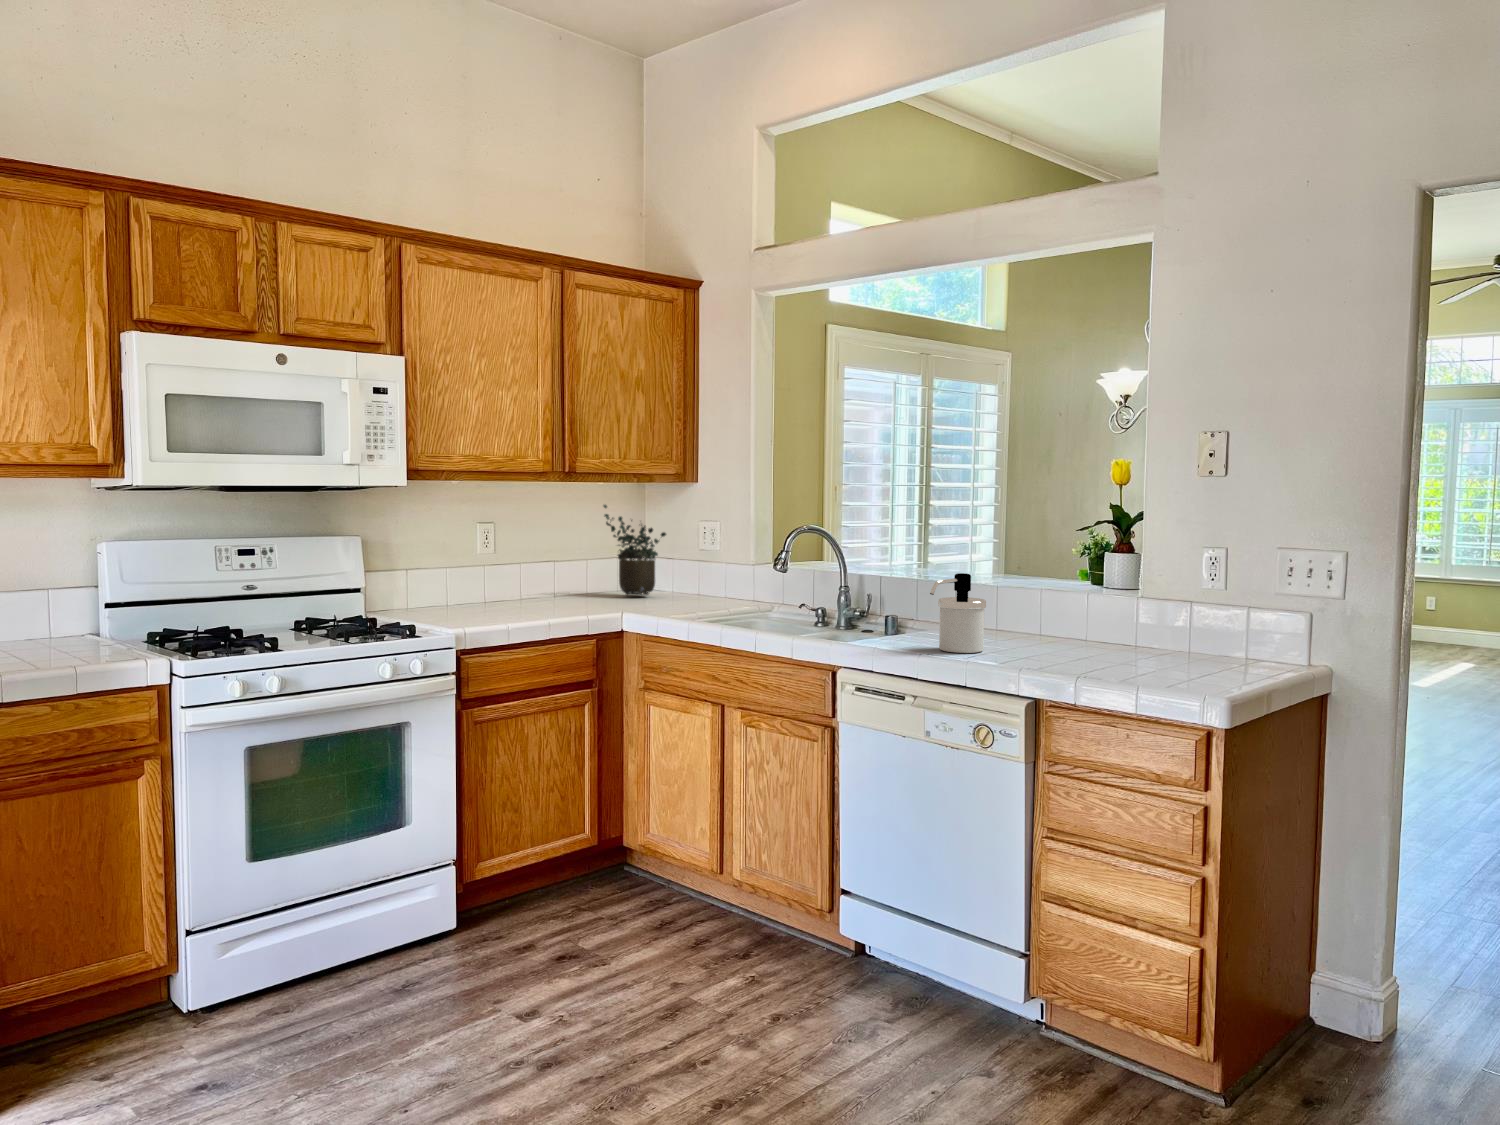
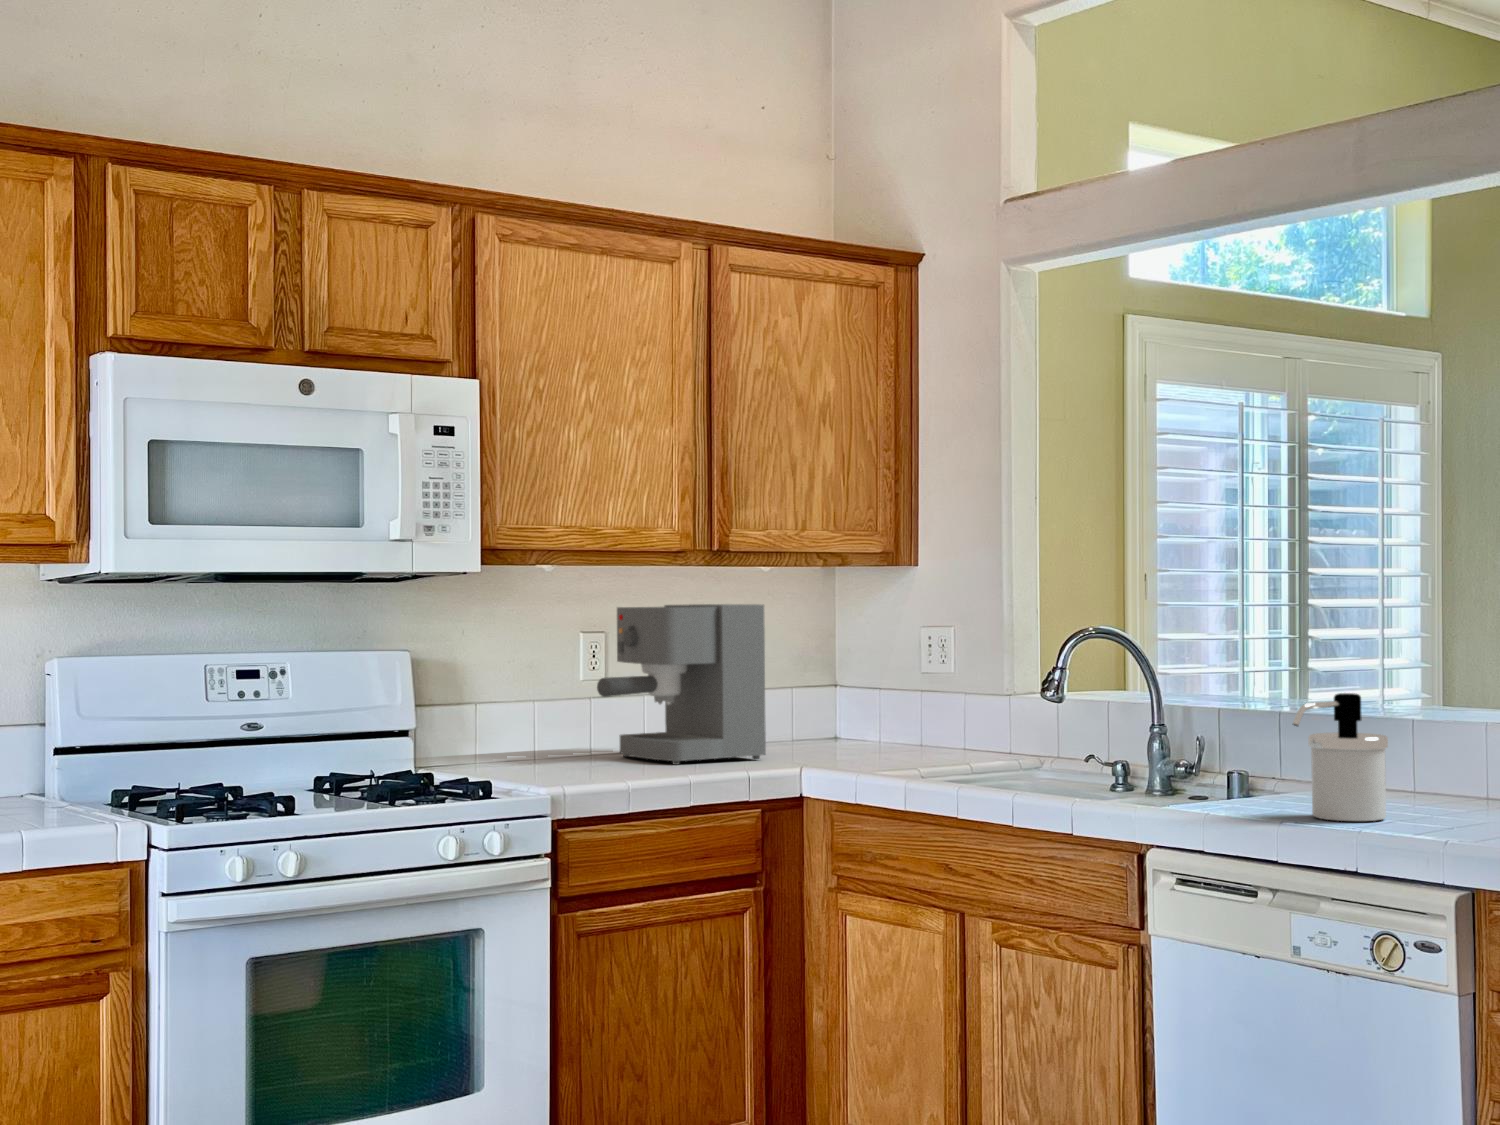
coffee maker: none [488,505,598,609] -> present [597,604,766,765]
potted plant: present [604,505,666,596] -> none [772,603,872,747]

